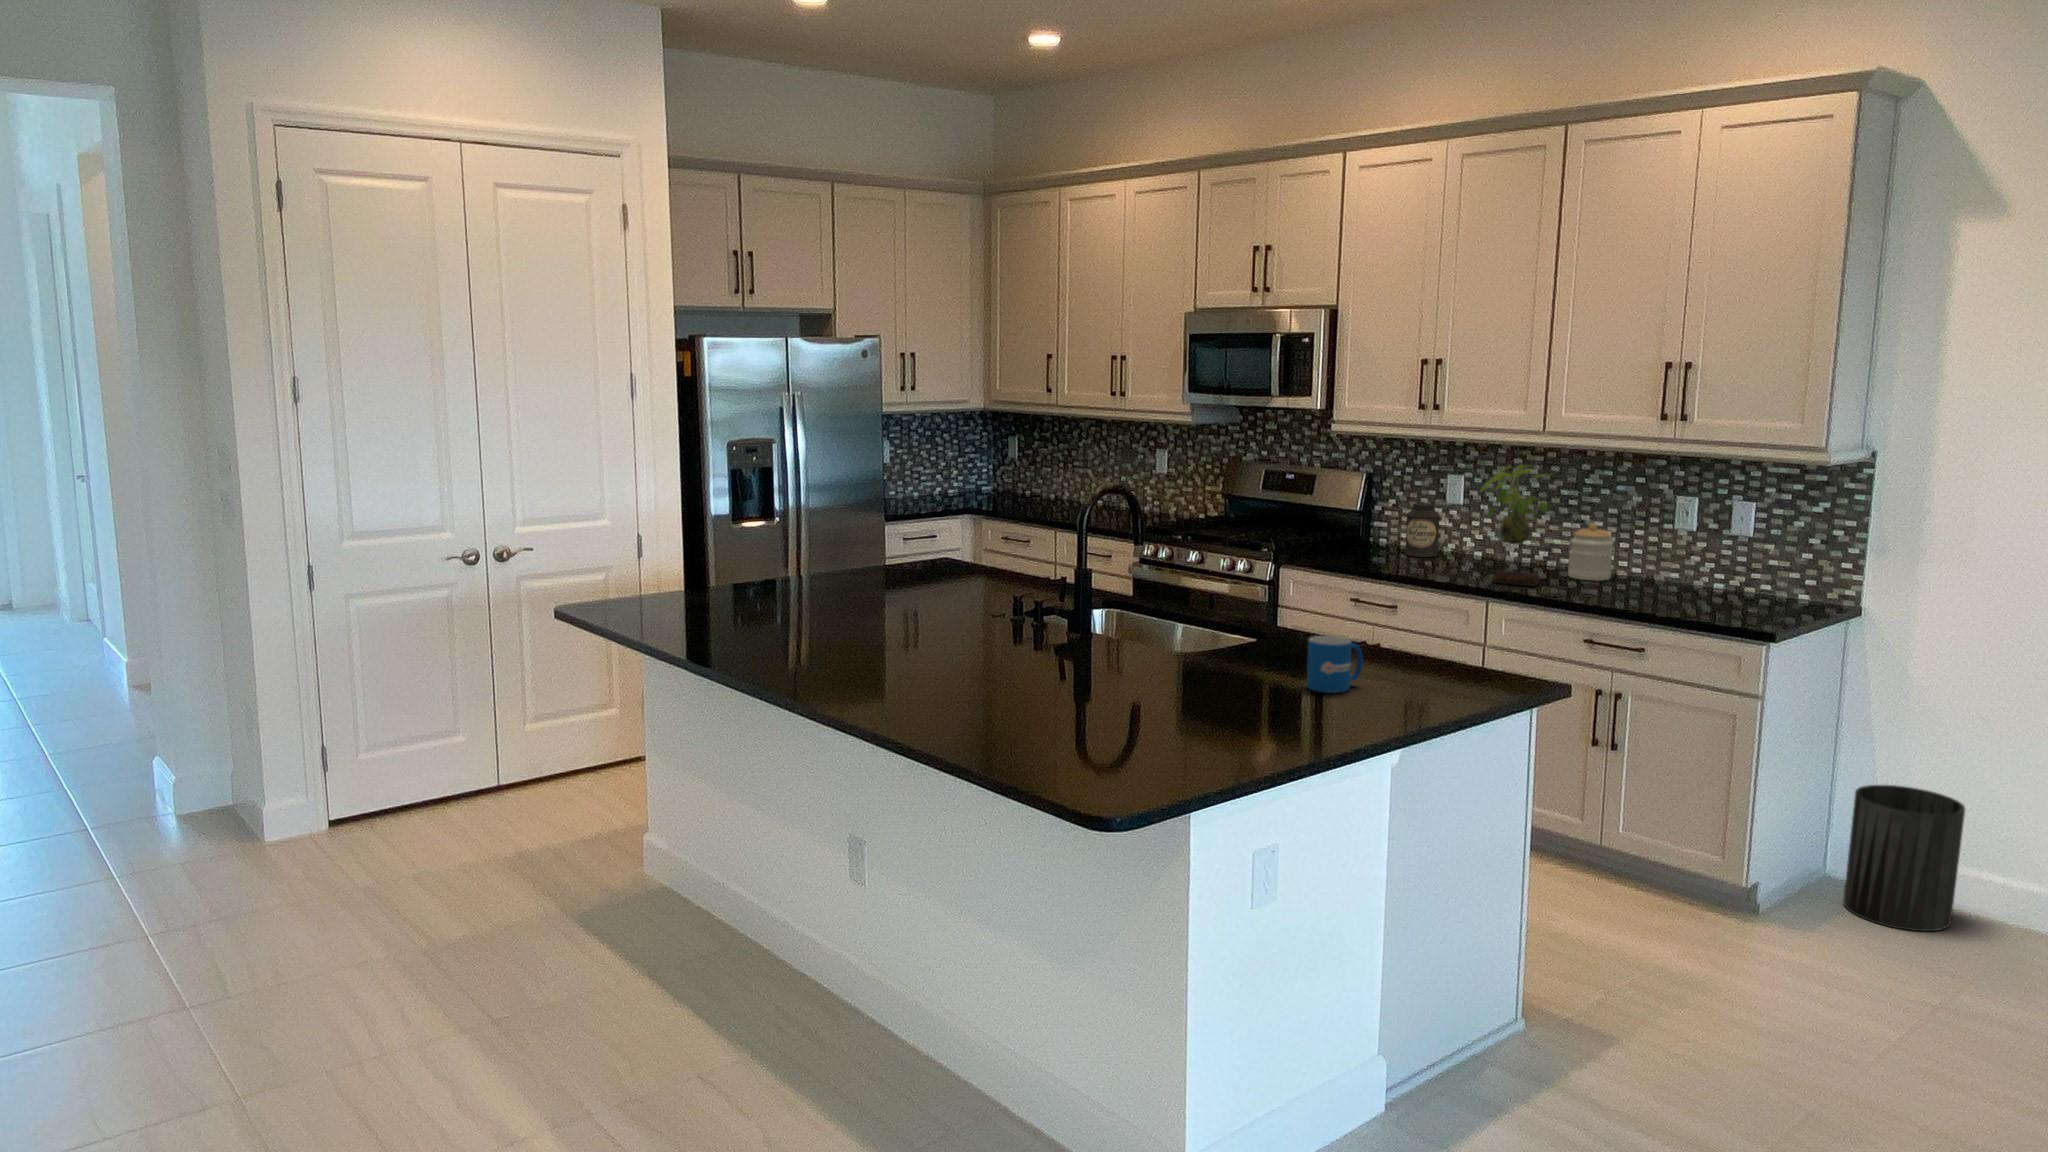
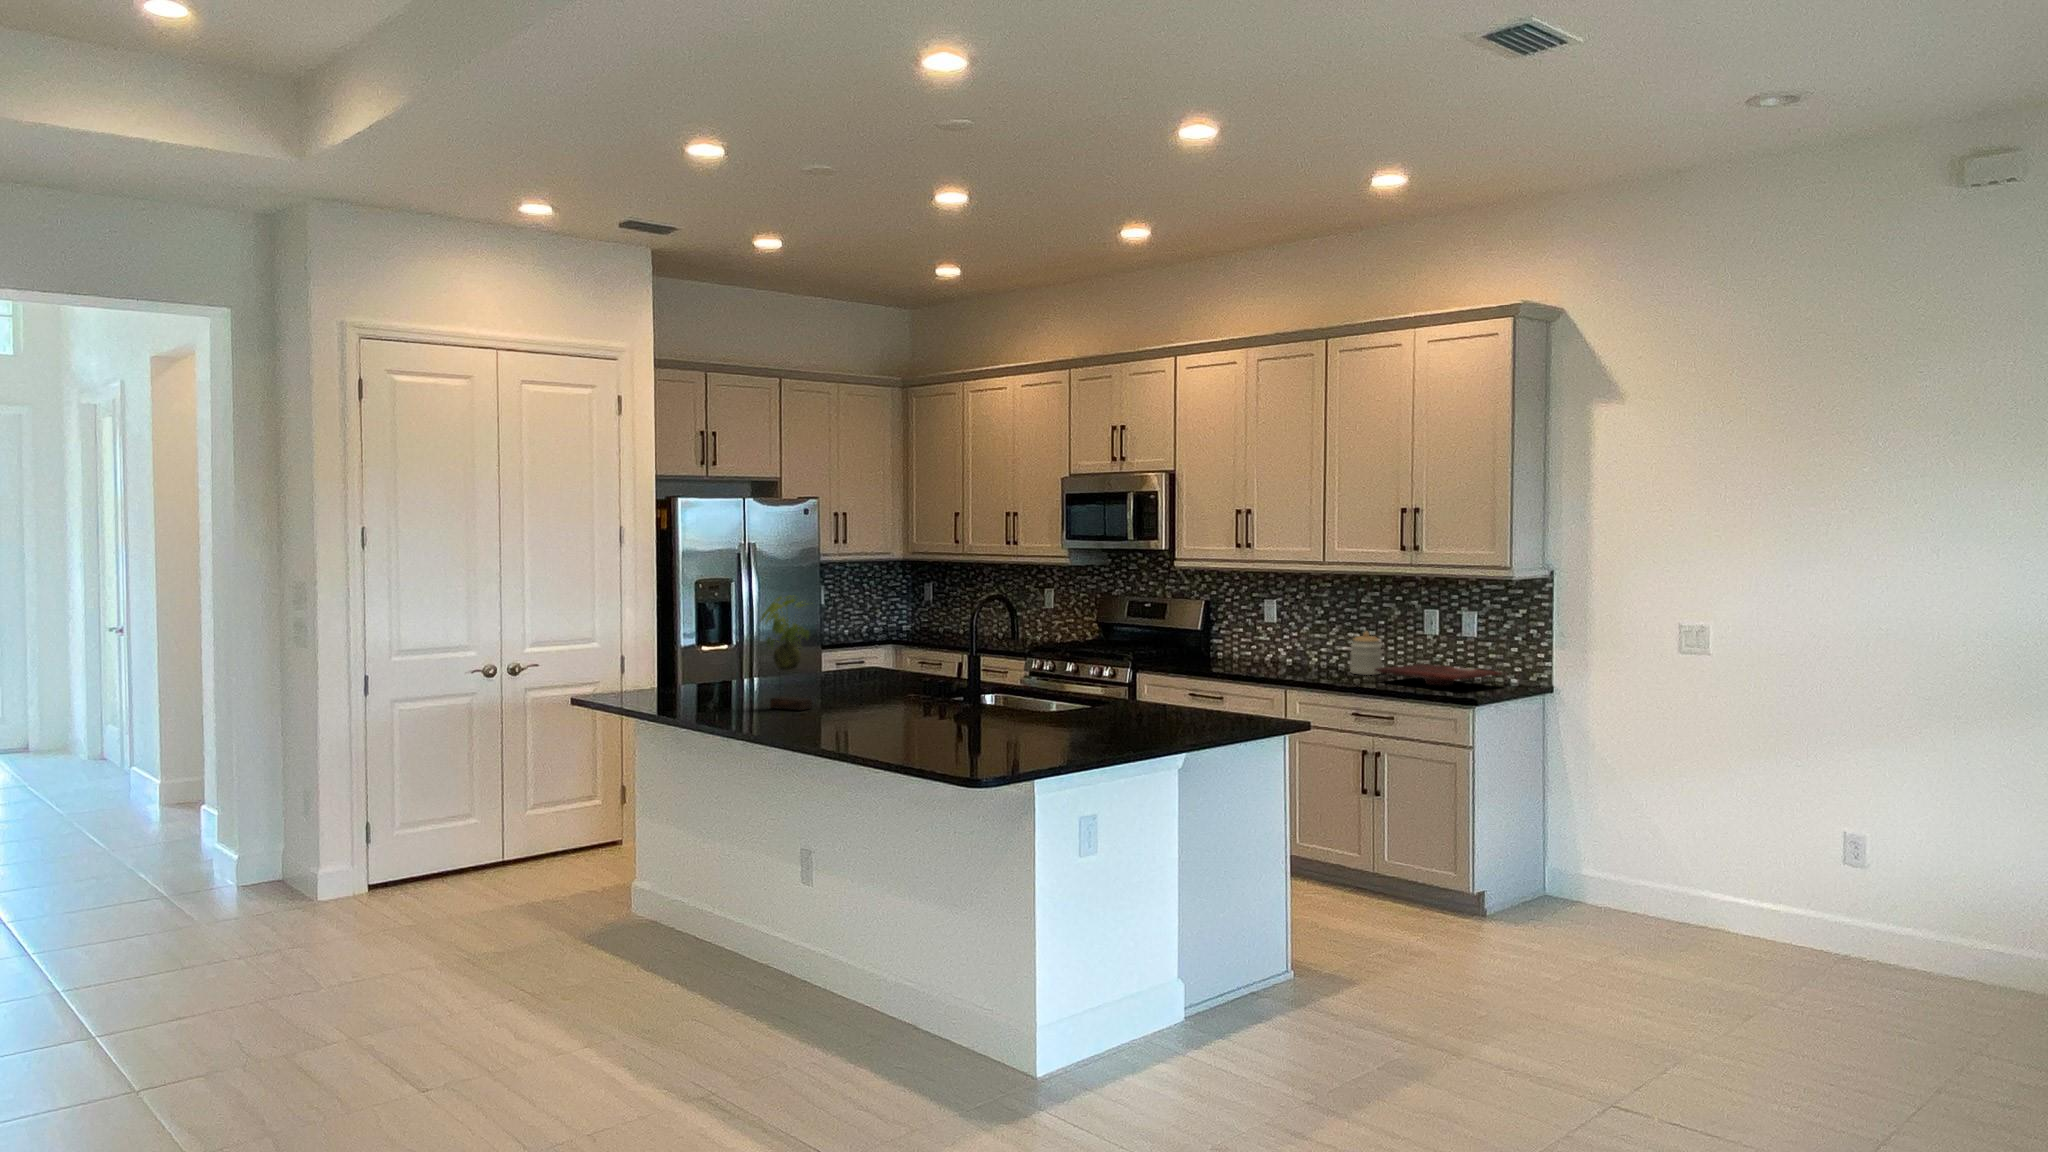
plant: present [1481,465,1548,586] -> present [760,595,812,710]
canister: present [1405,503,1440,557] -> none [1233,621,1258,663]
cutting board: none [1611,569,1793,602] -> present [1374,664,1502,686]
mug: present [1307,636,1363,693] -> none [1121,688,1159,725]
trash can: present [1843,785,1965,931] -> none [1550,817,1625,922]

